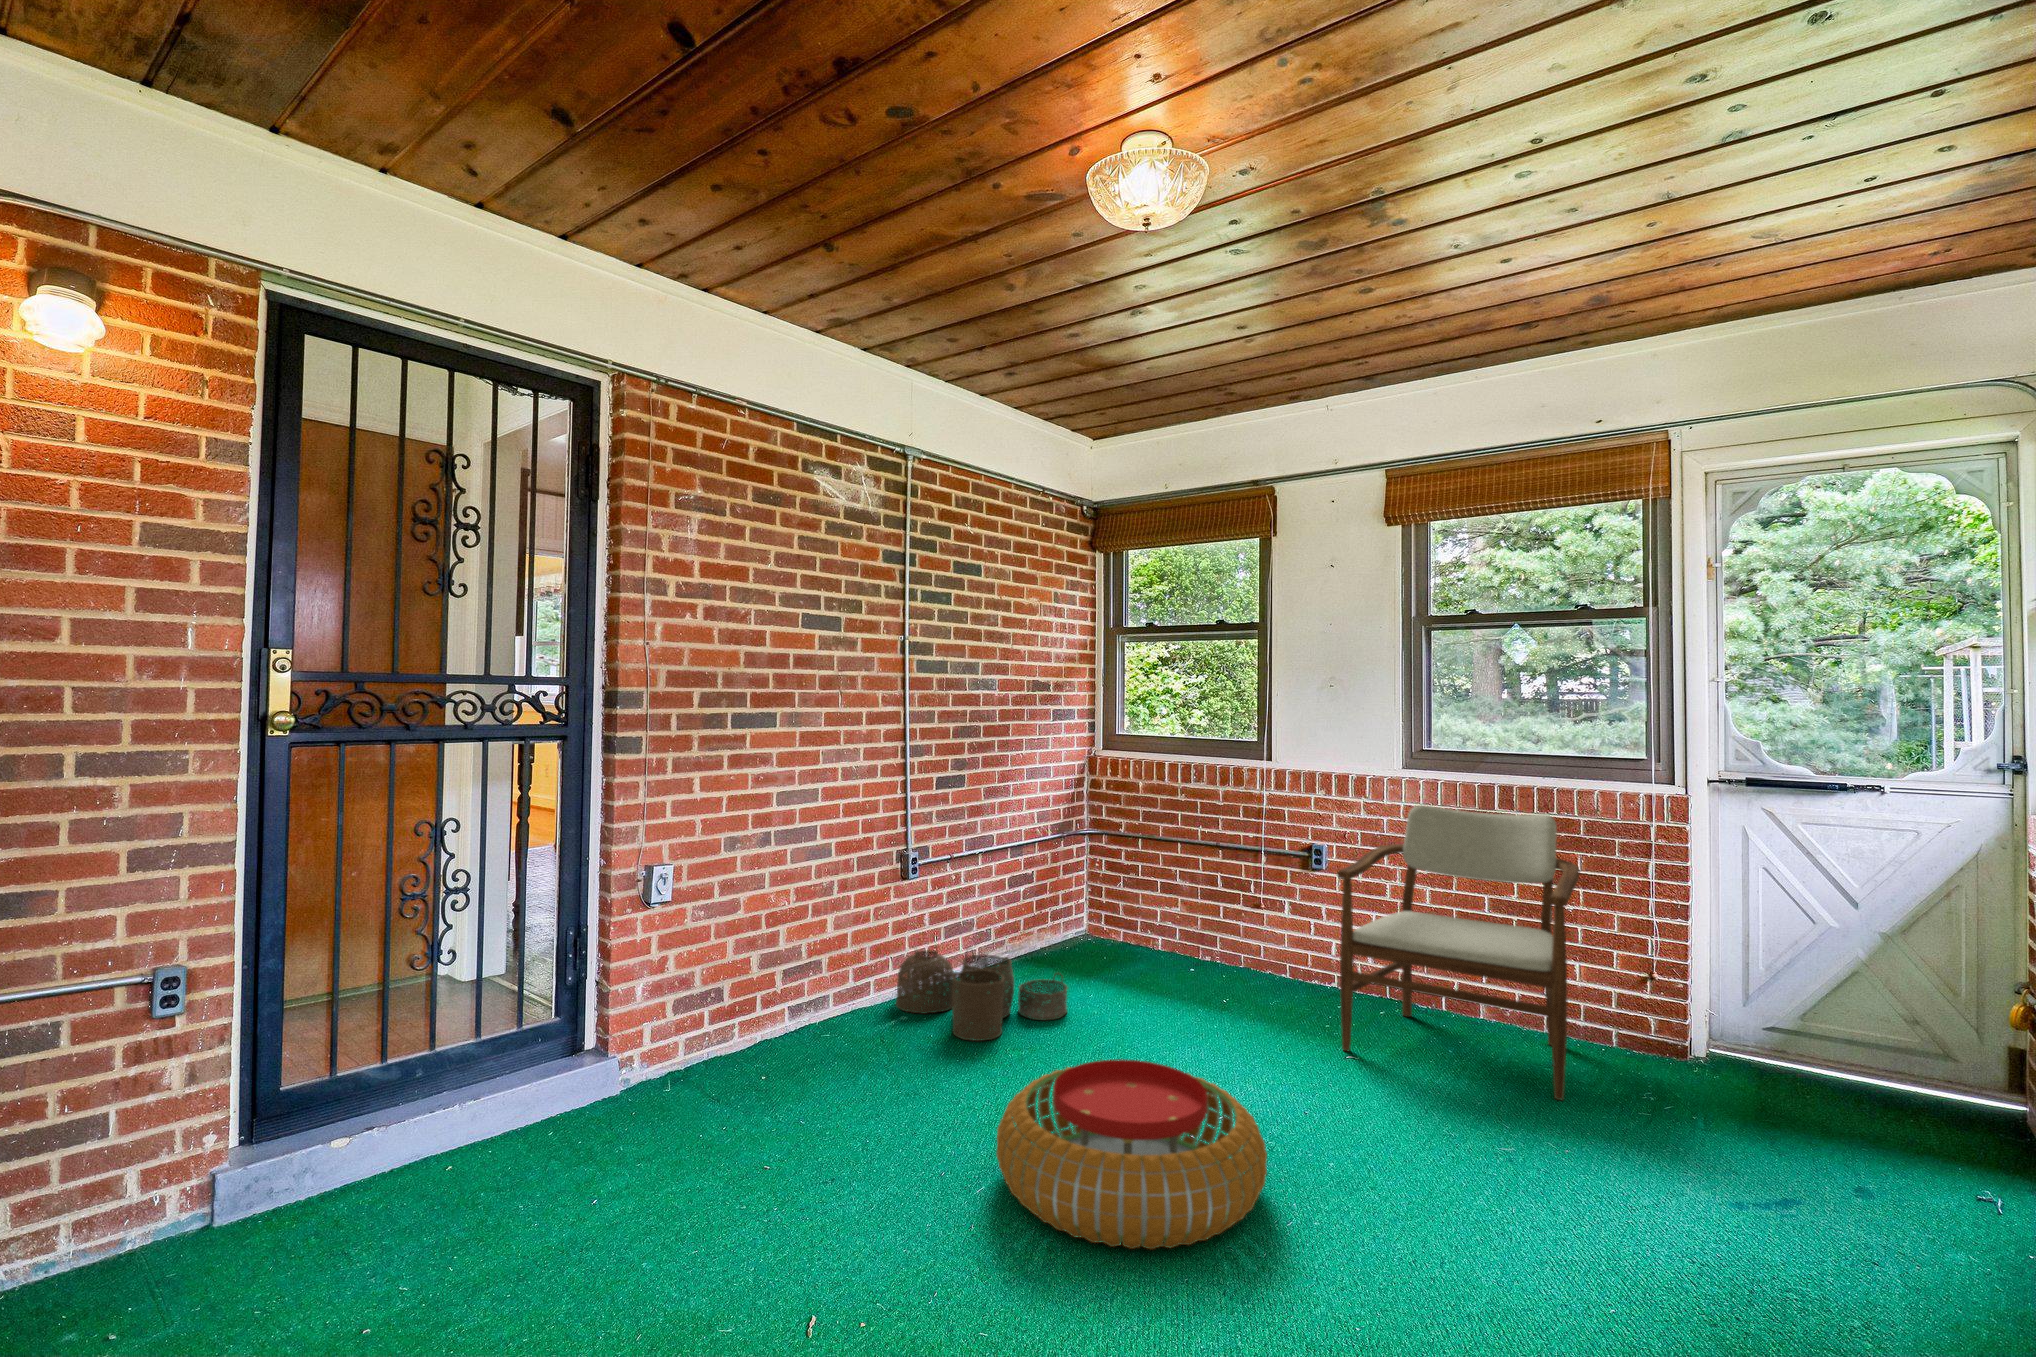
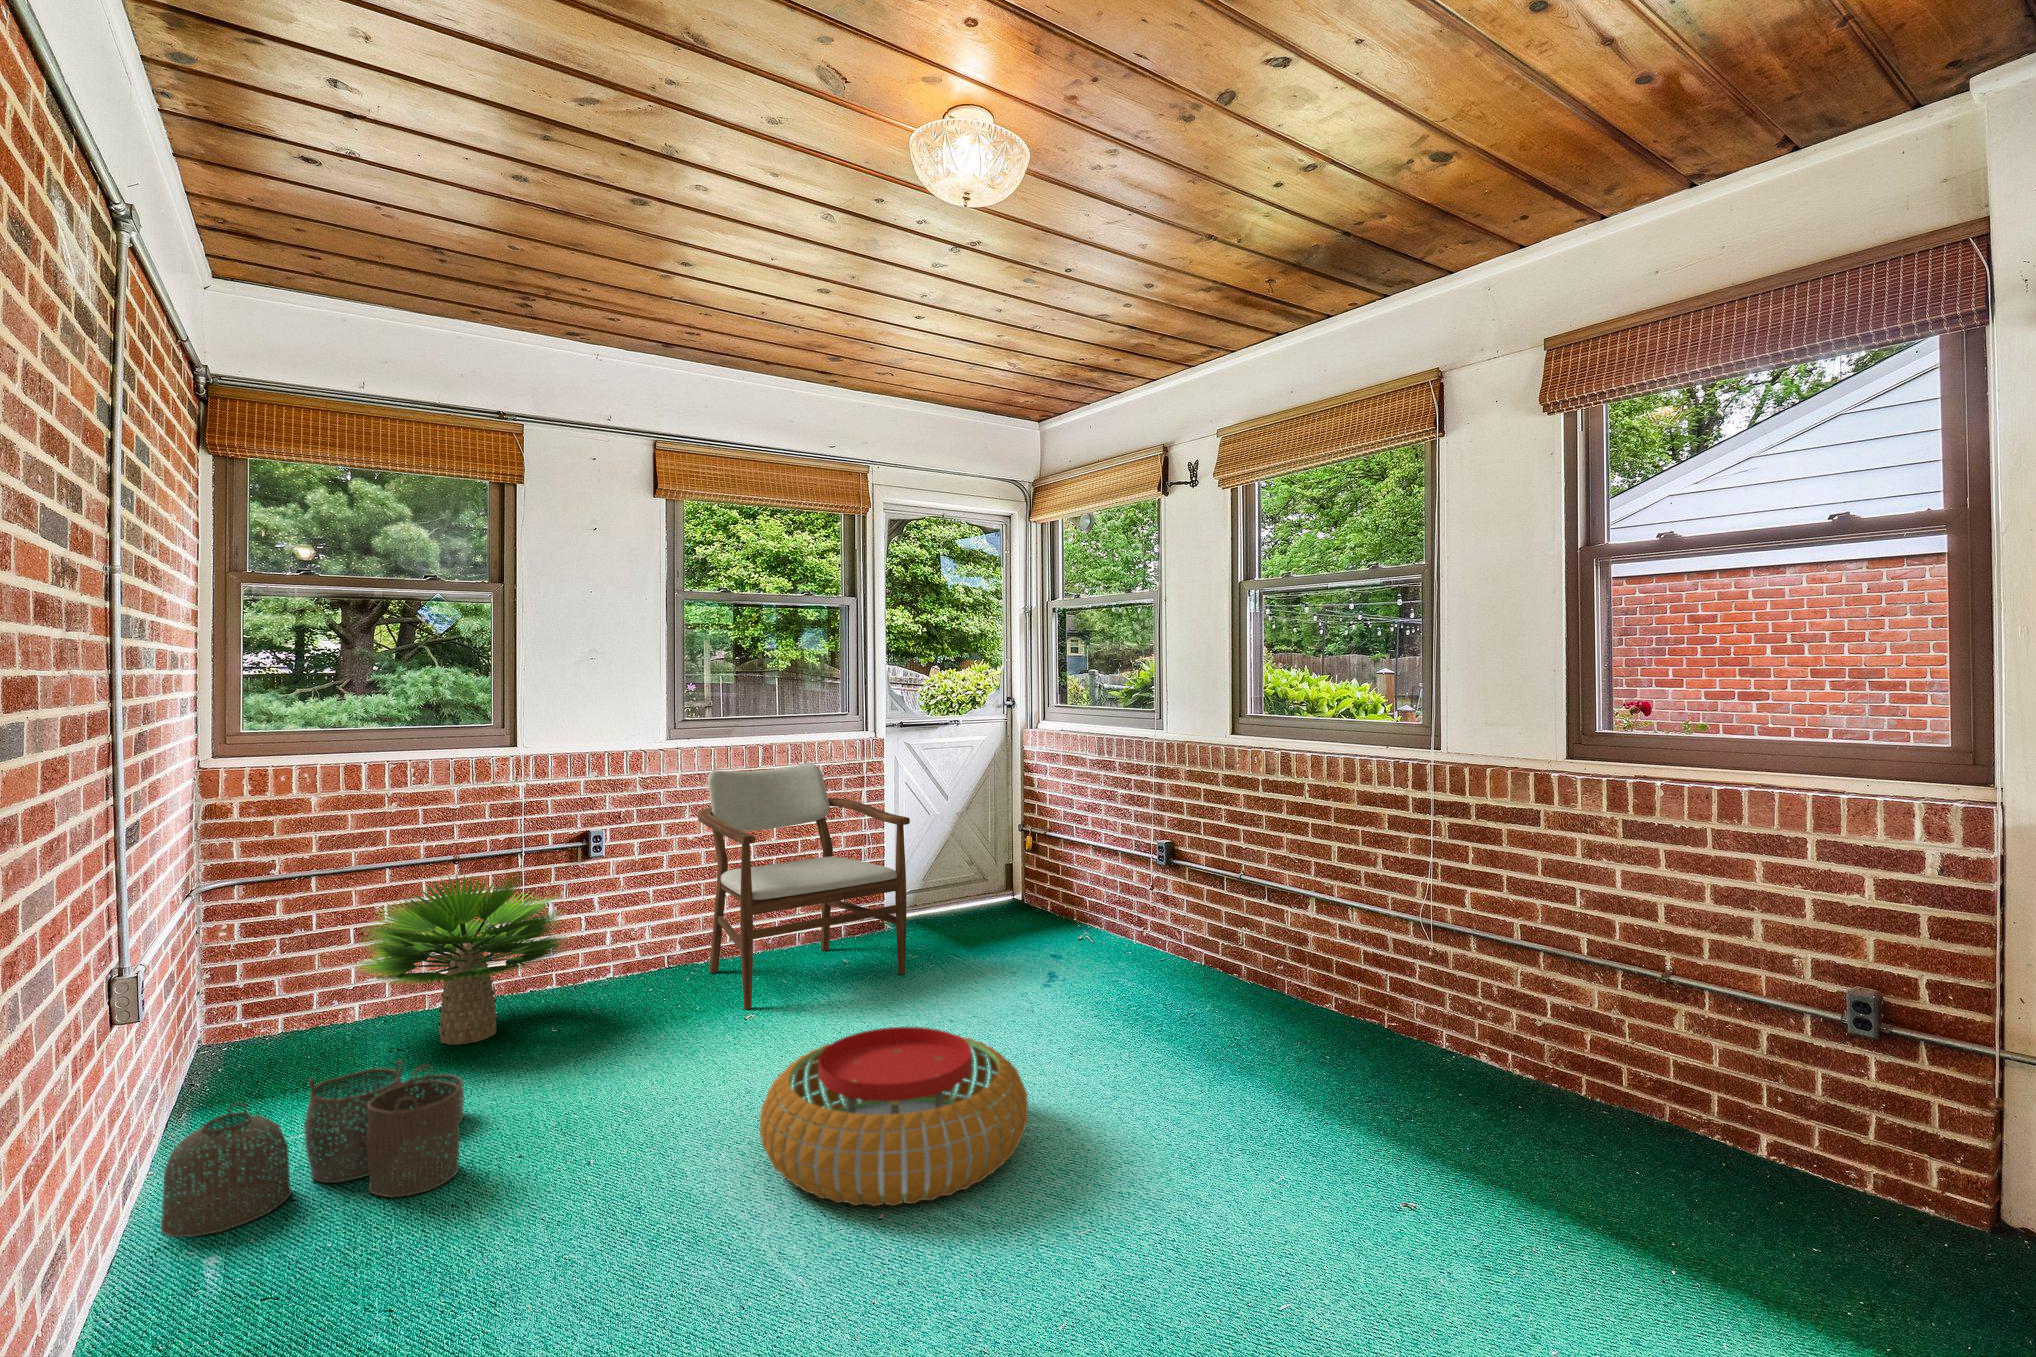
potted plant: none [1100,854,1253,987] -> present [360,874,566,1045]

